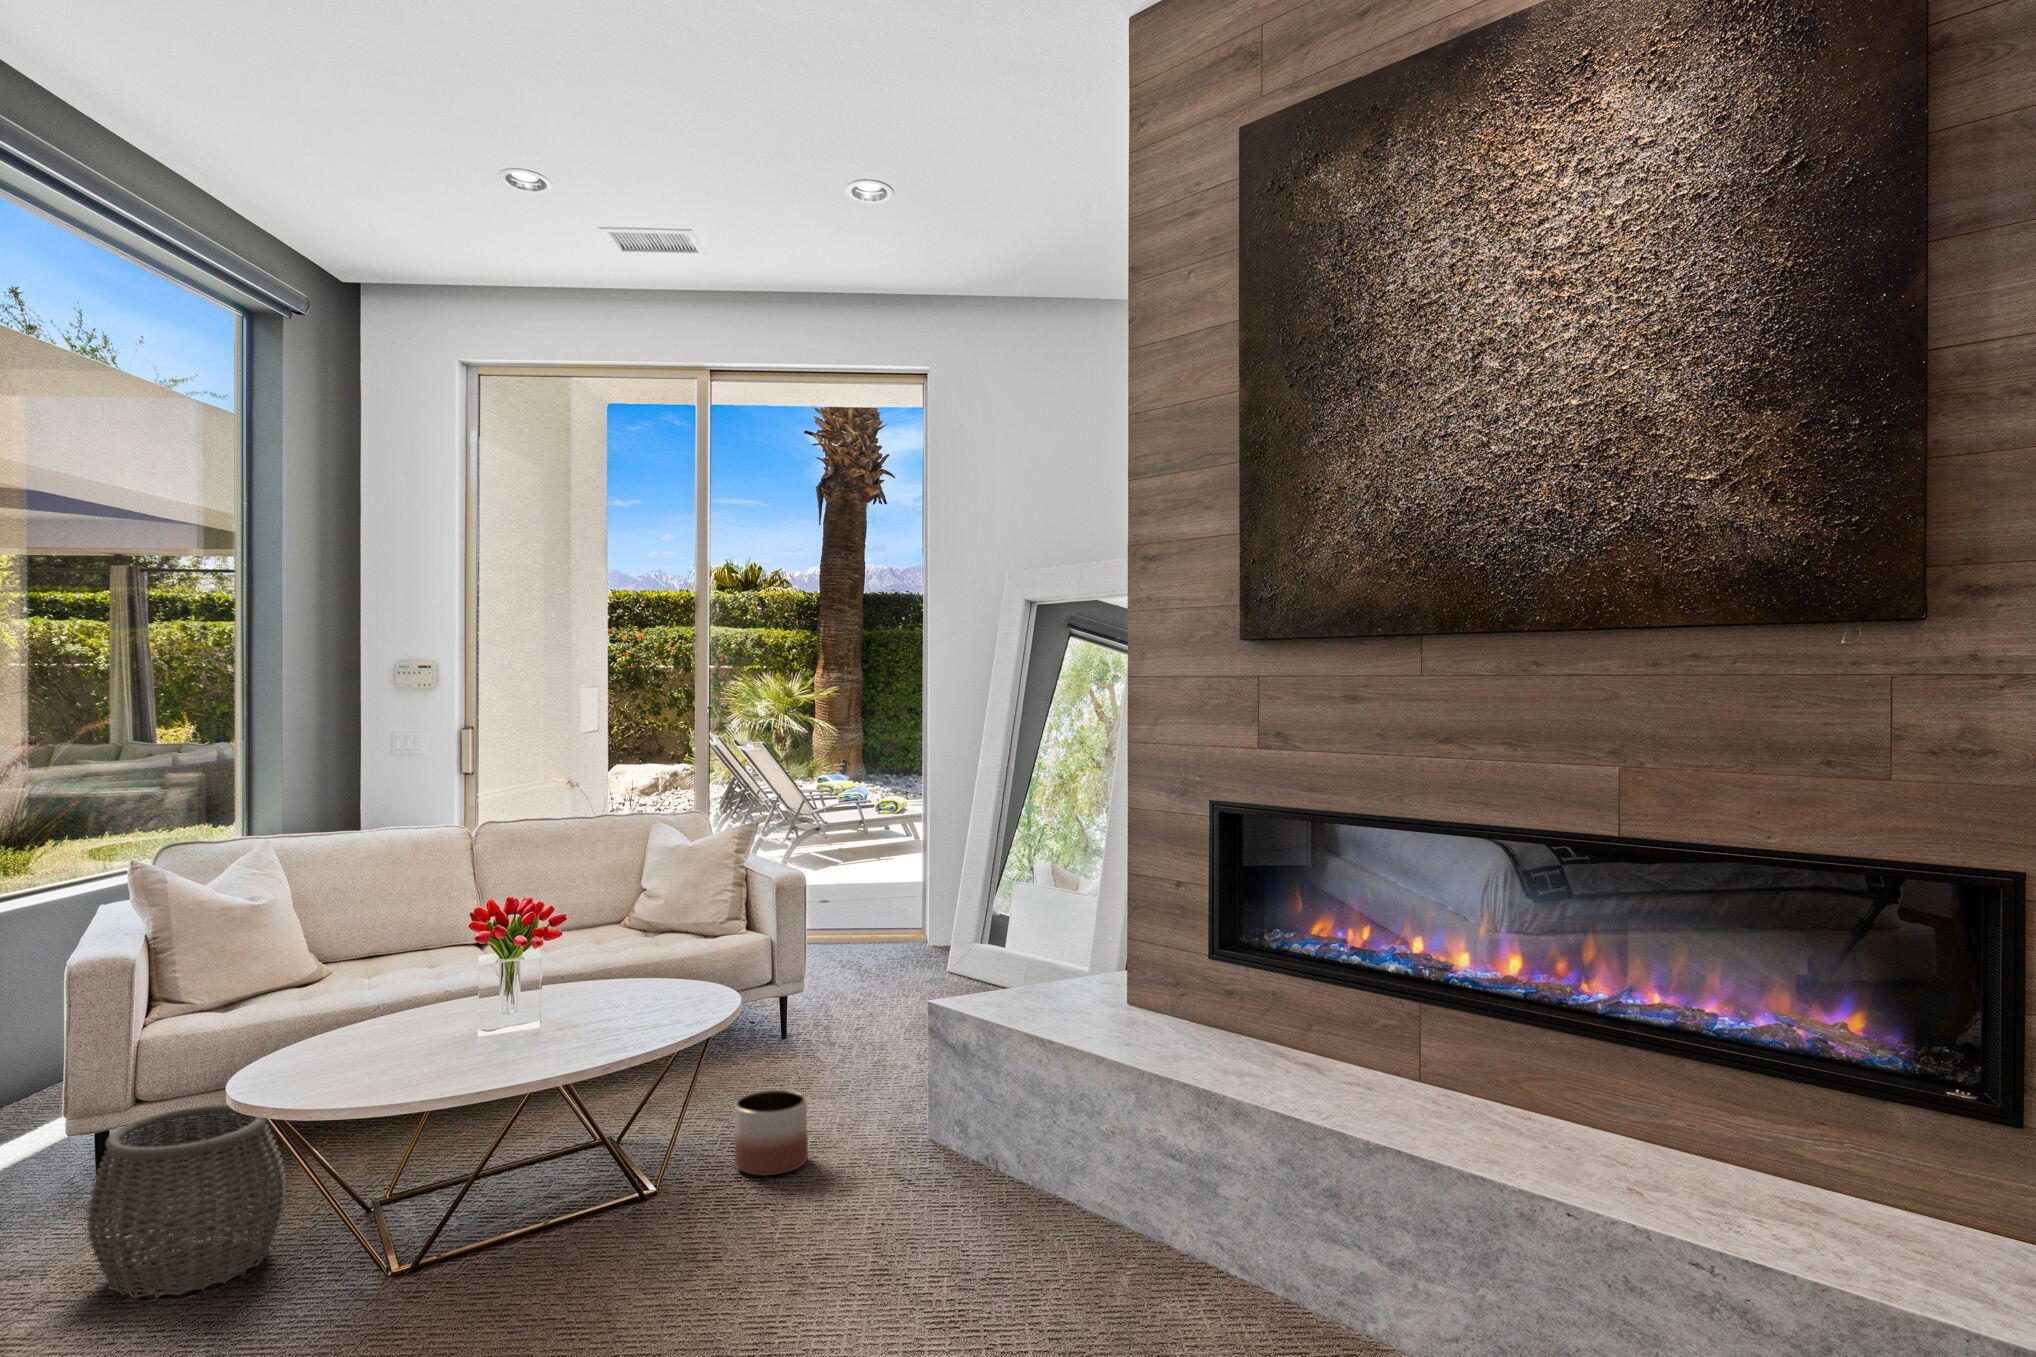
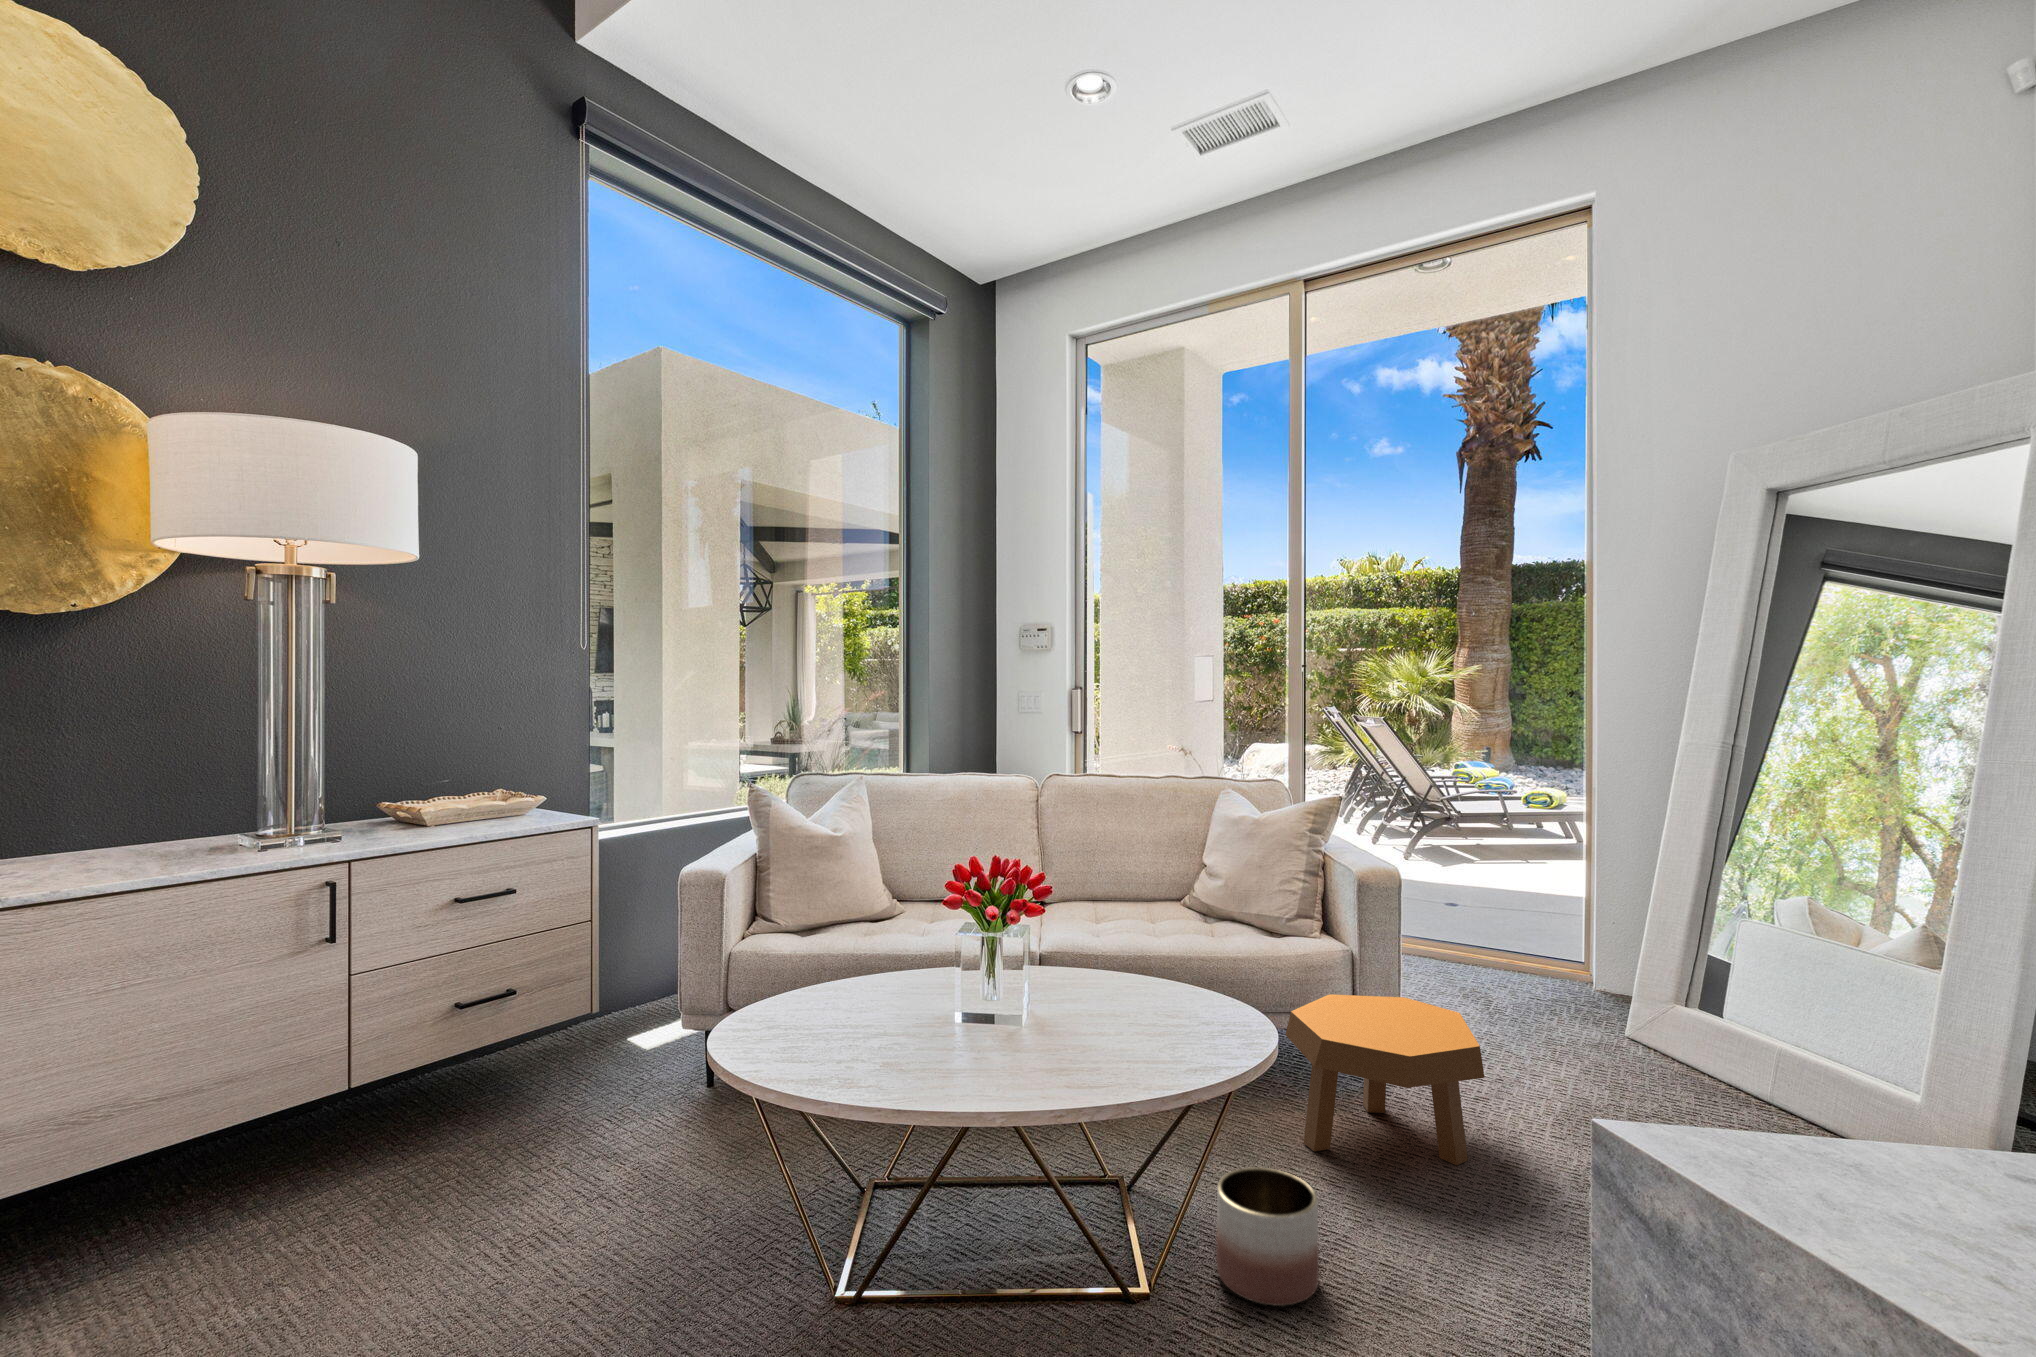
footstool: none [735,972,888,1097] -> present [1286,994,1485,1165]
woven basket: present [87,1104,286,1298] -> none [552,1038,737,1245]

